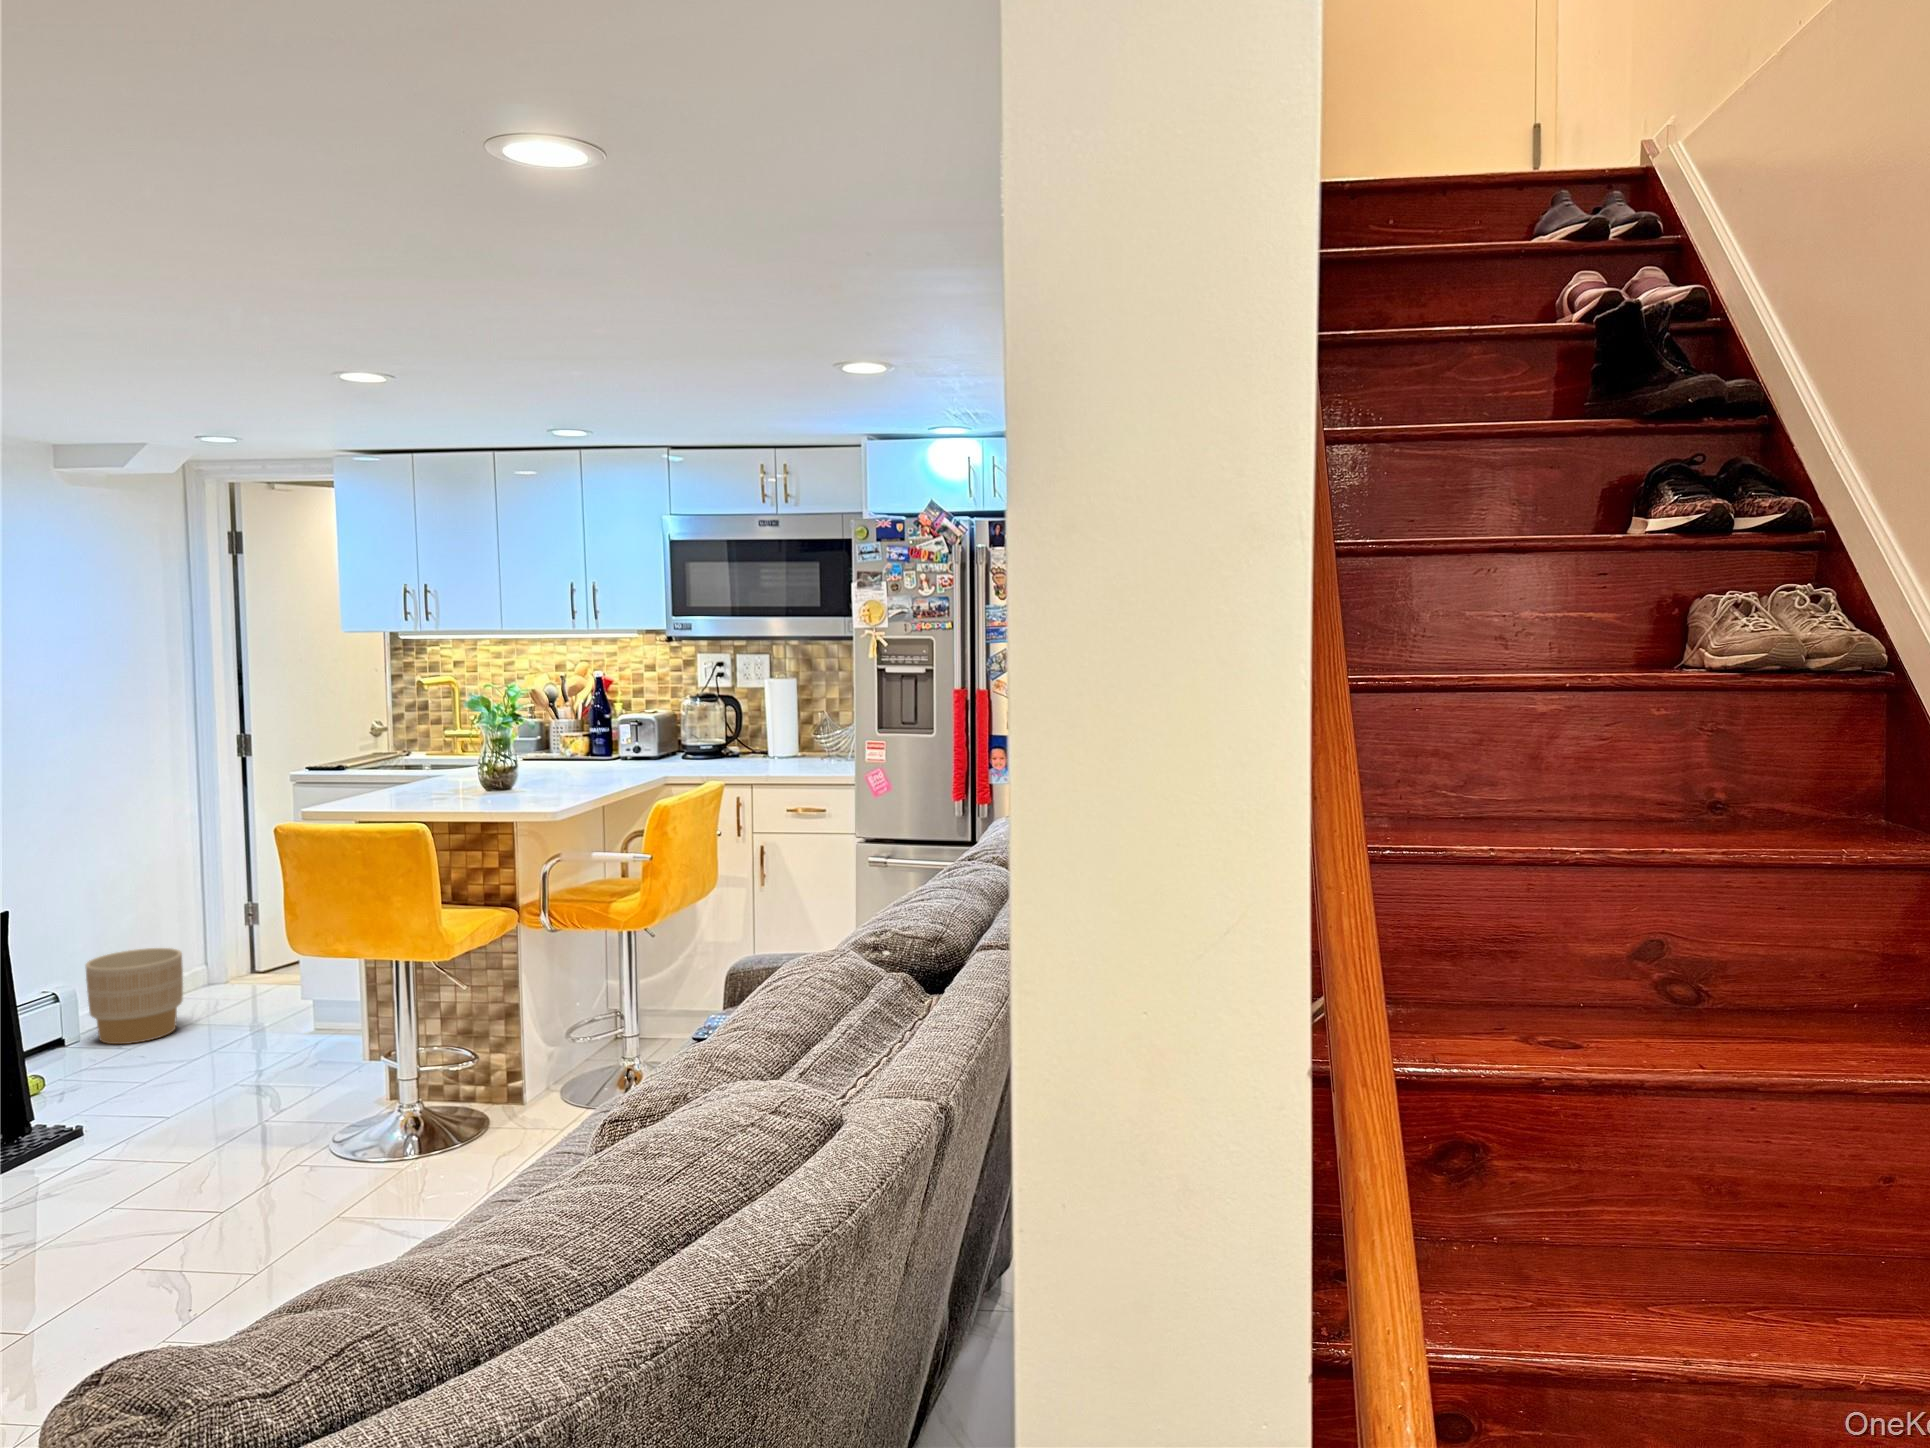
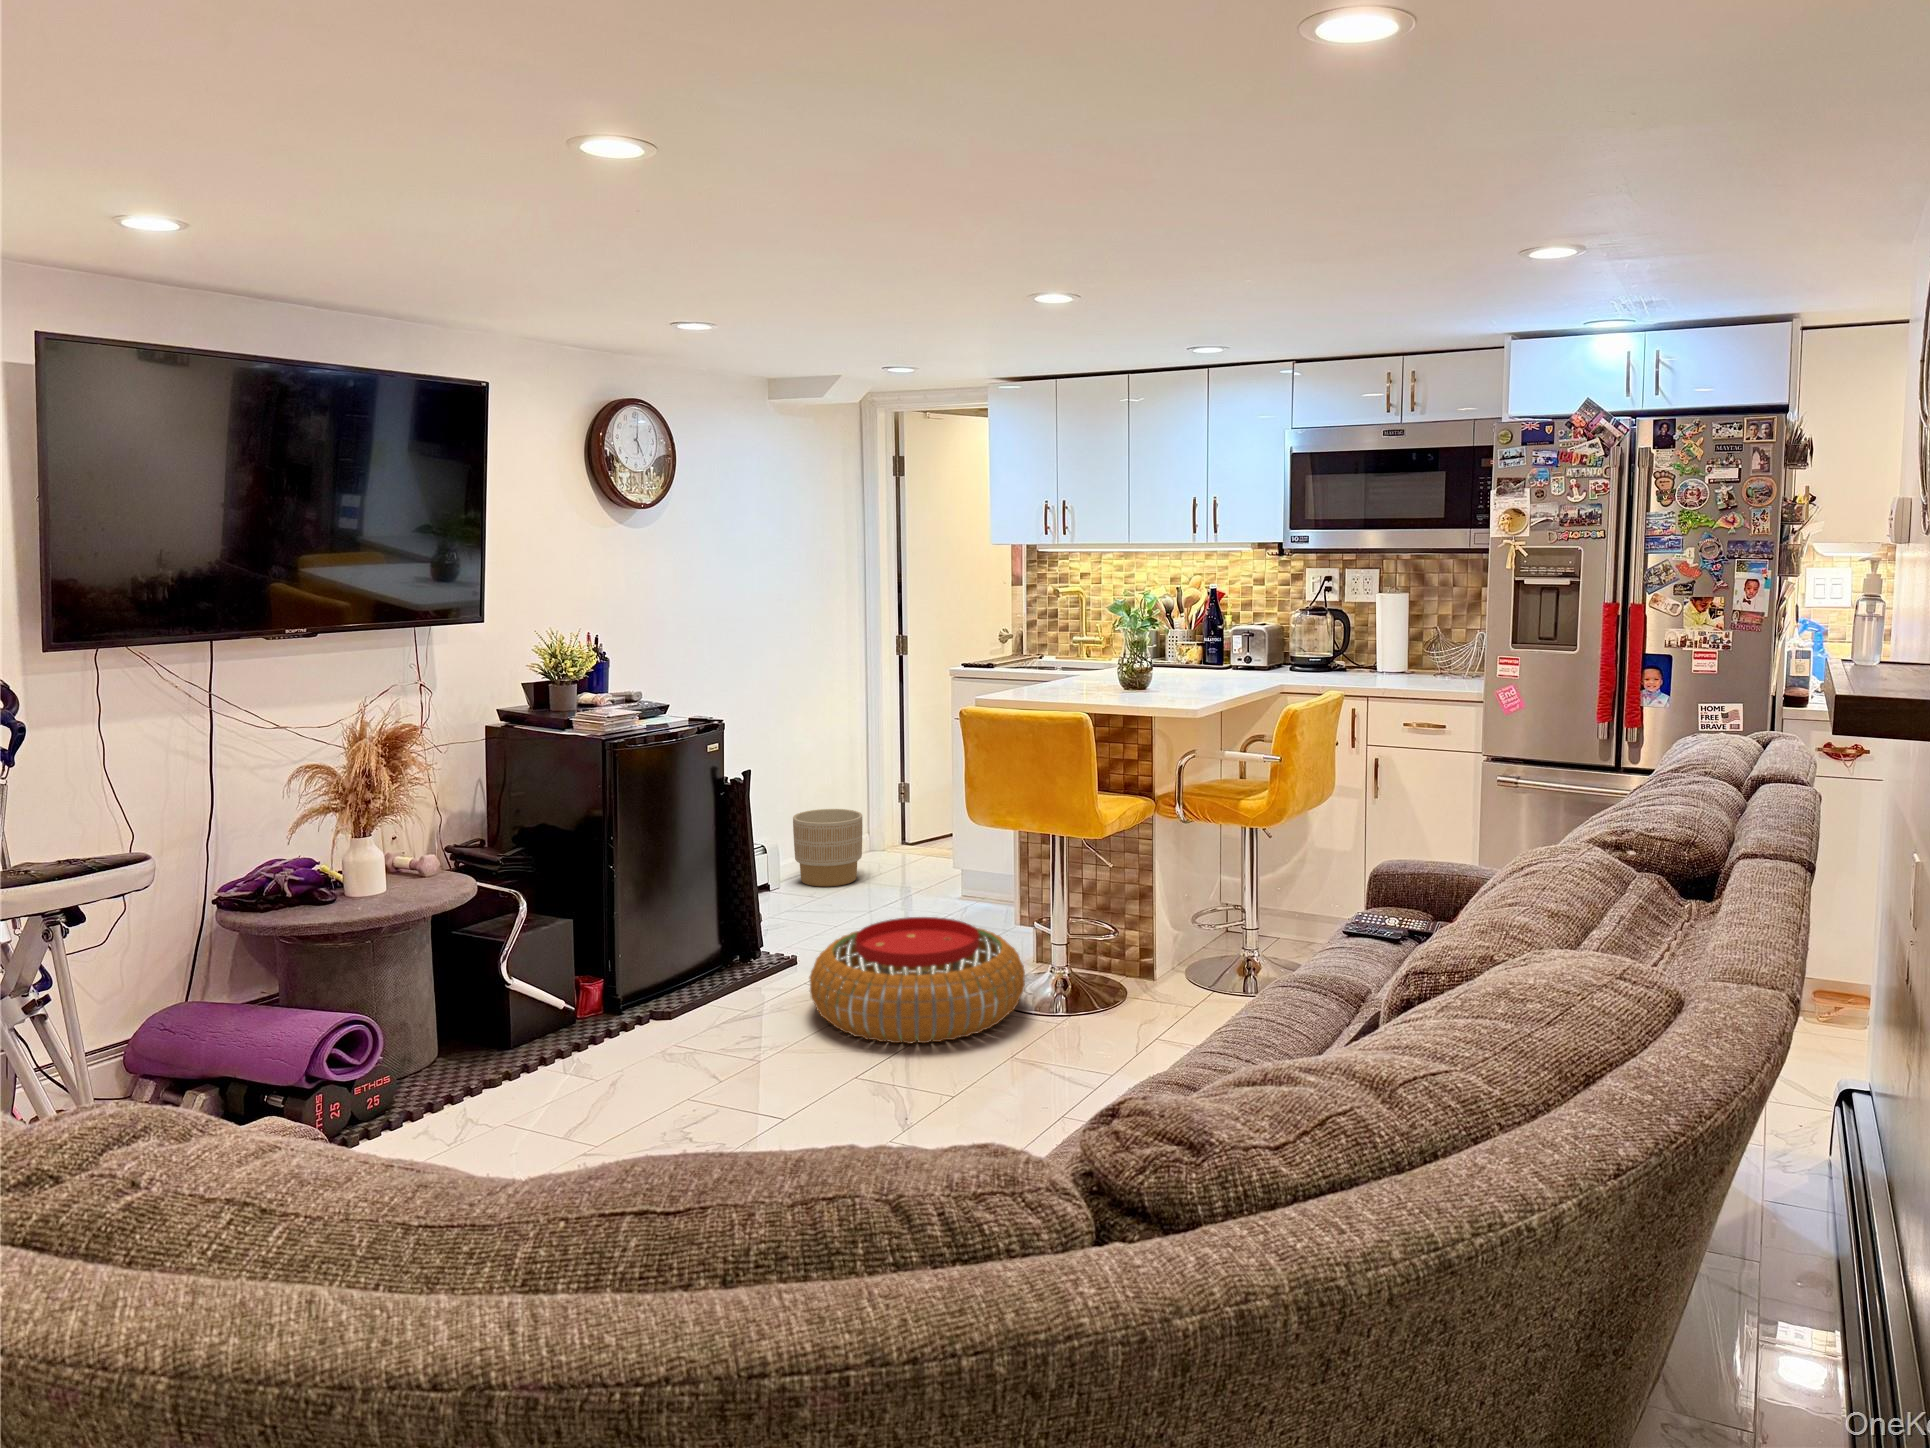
pouf: none [90,1065,369,1218] -> present [809,917,1025,1044]

